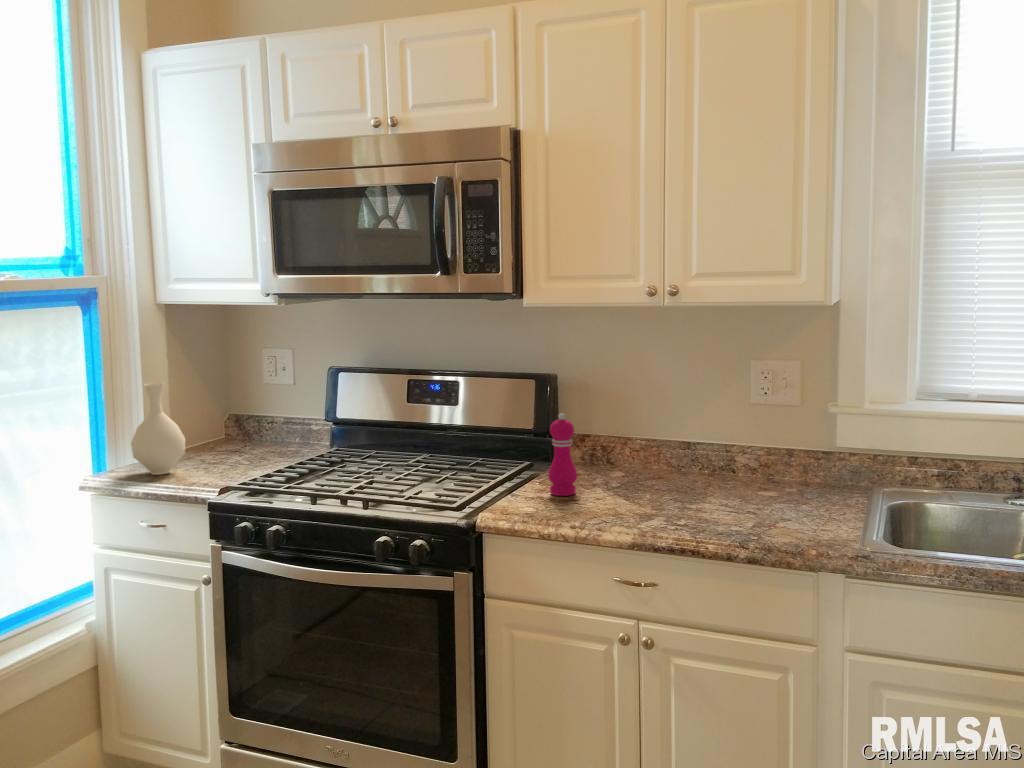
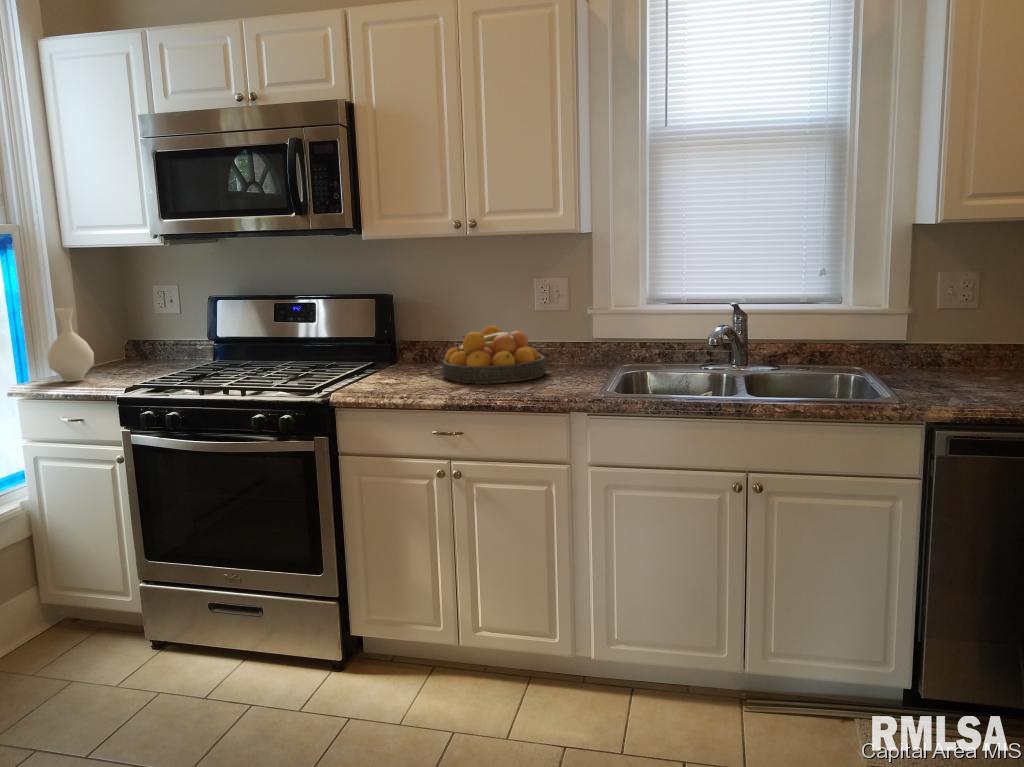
pepper mill: present [548,413,577,496] -> none [384,319,407,380]
fruit bowl: none [626,425,772,511] -> present [442,326,546,384]

